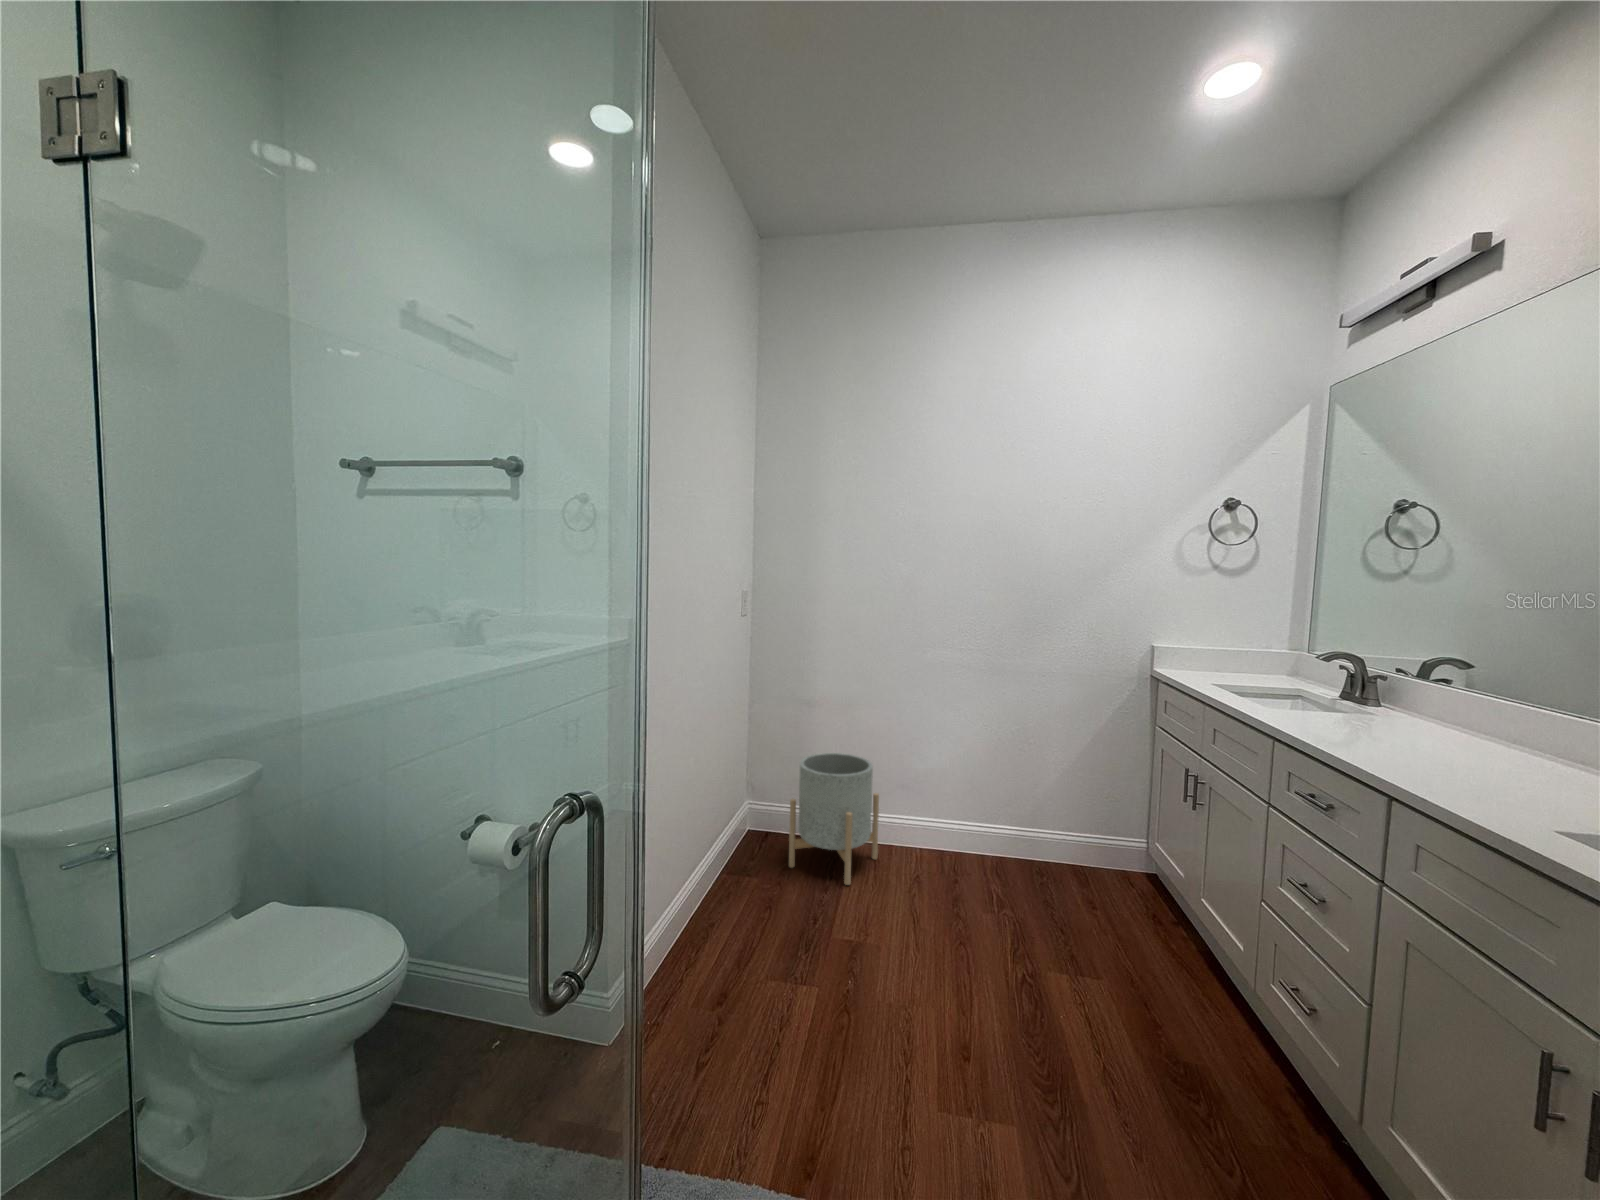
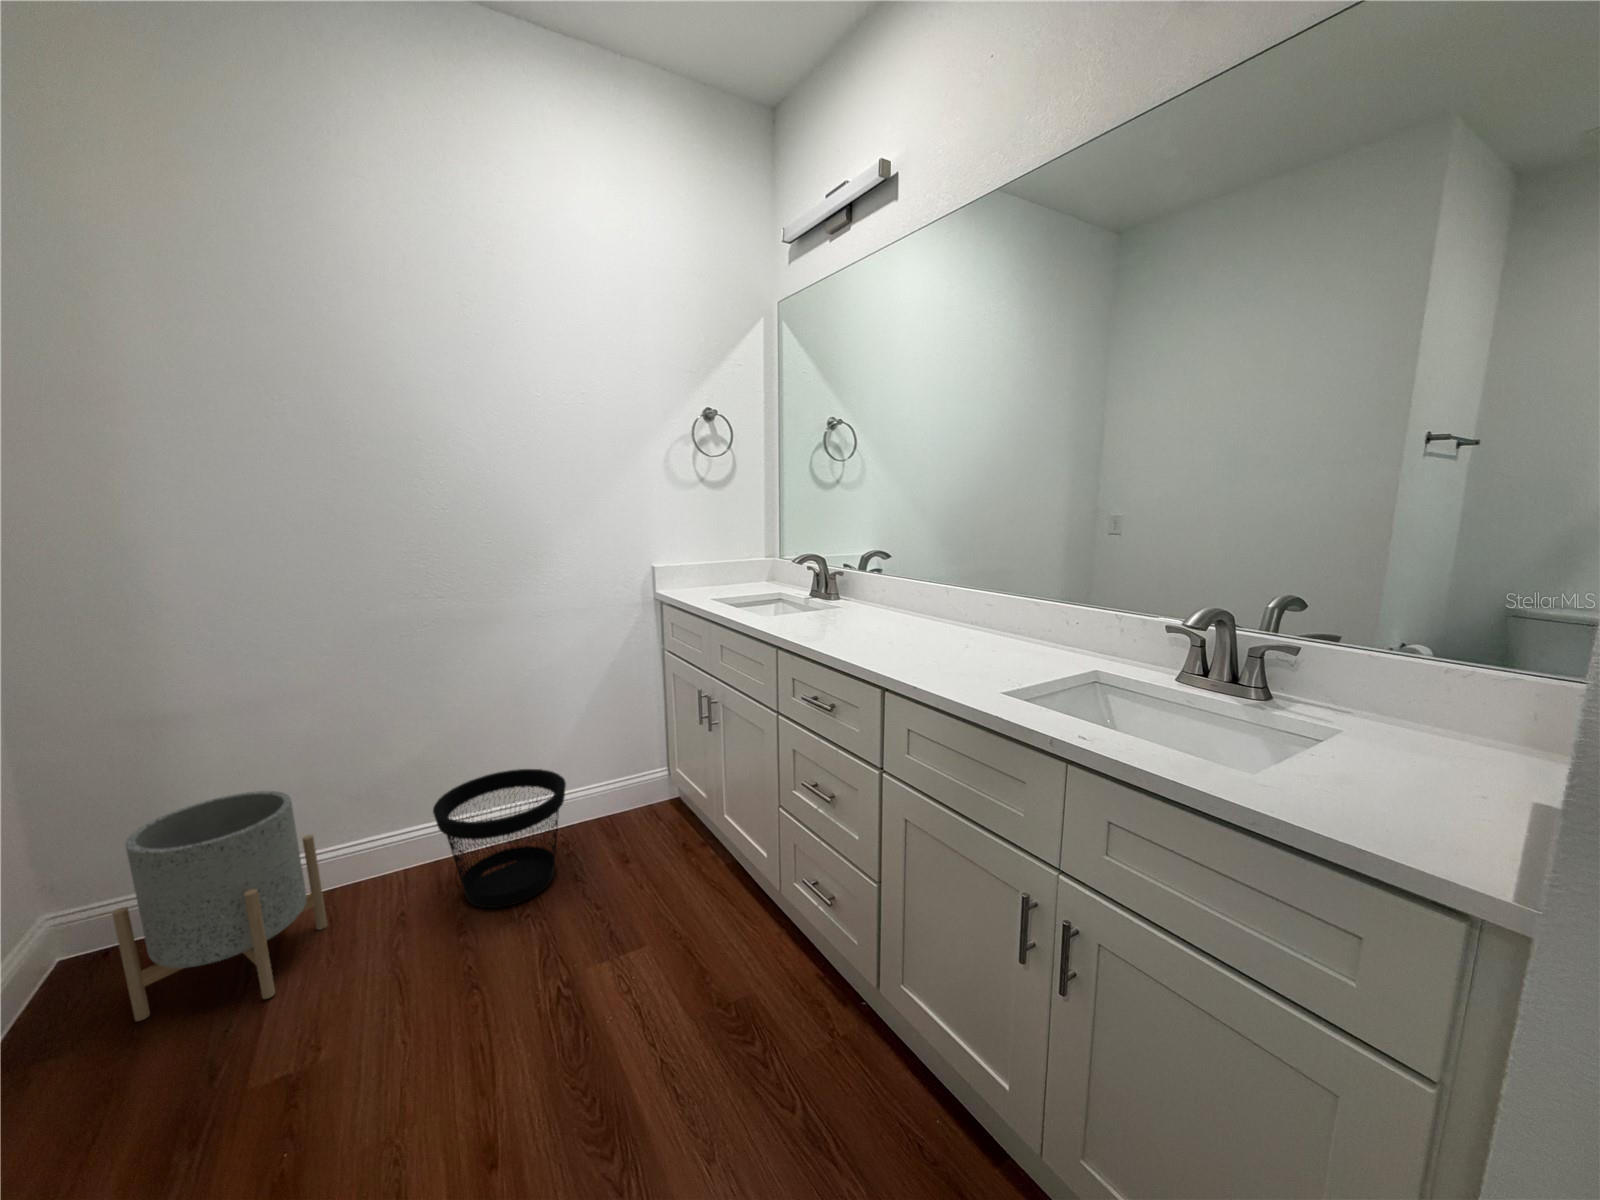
wastebasket: none [950,791,1048,898] -> present [433,769,566,908]

